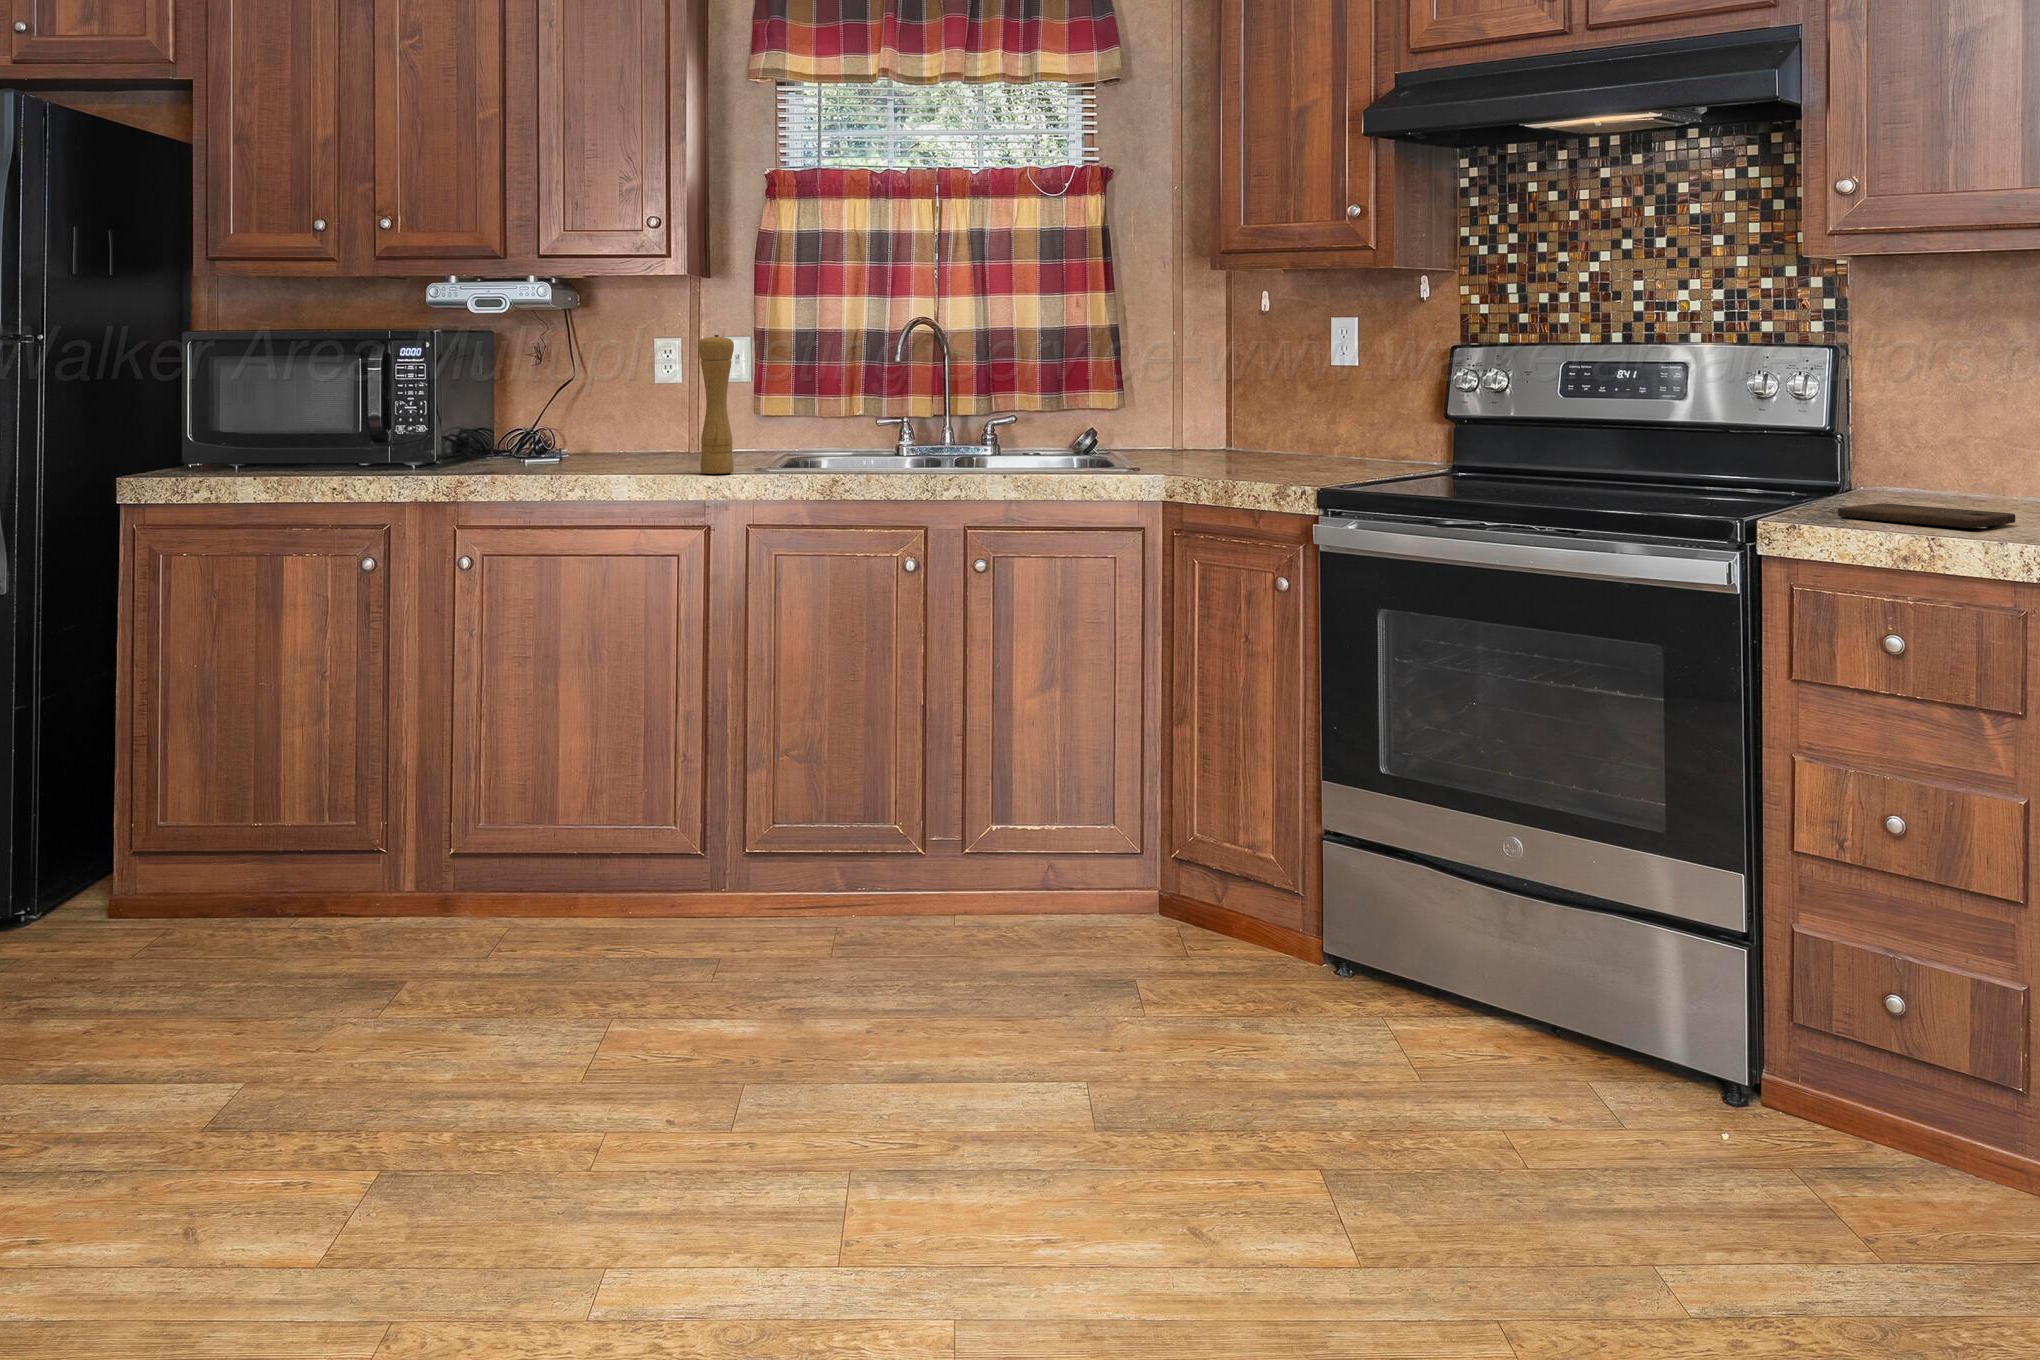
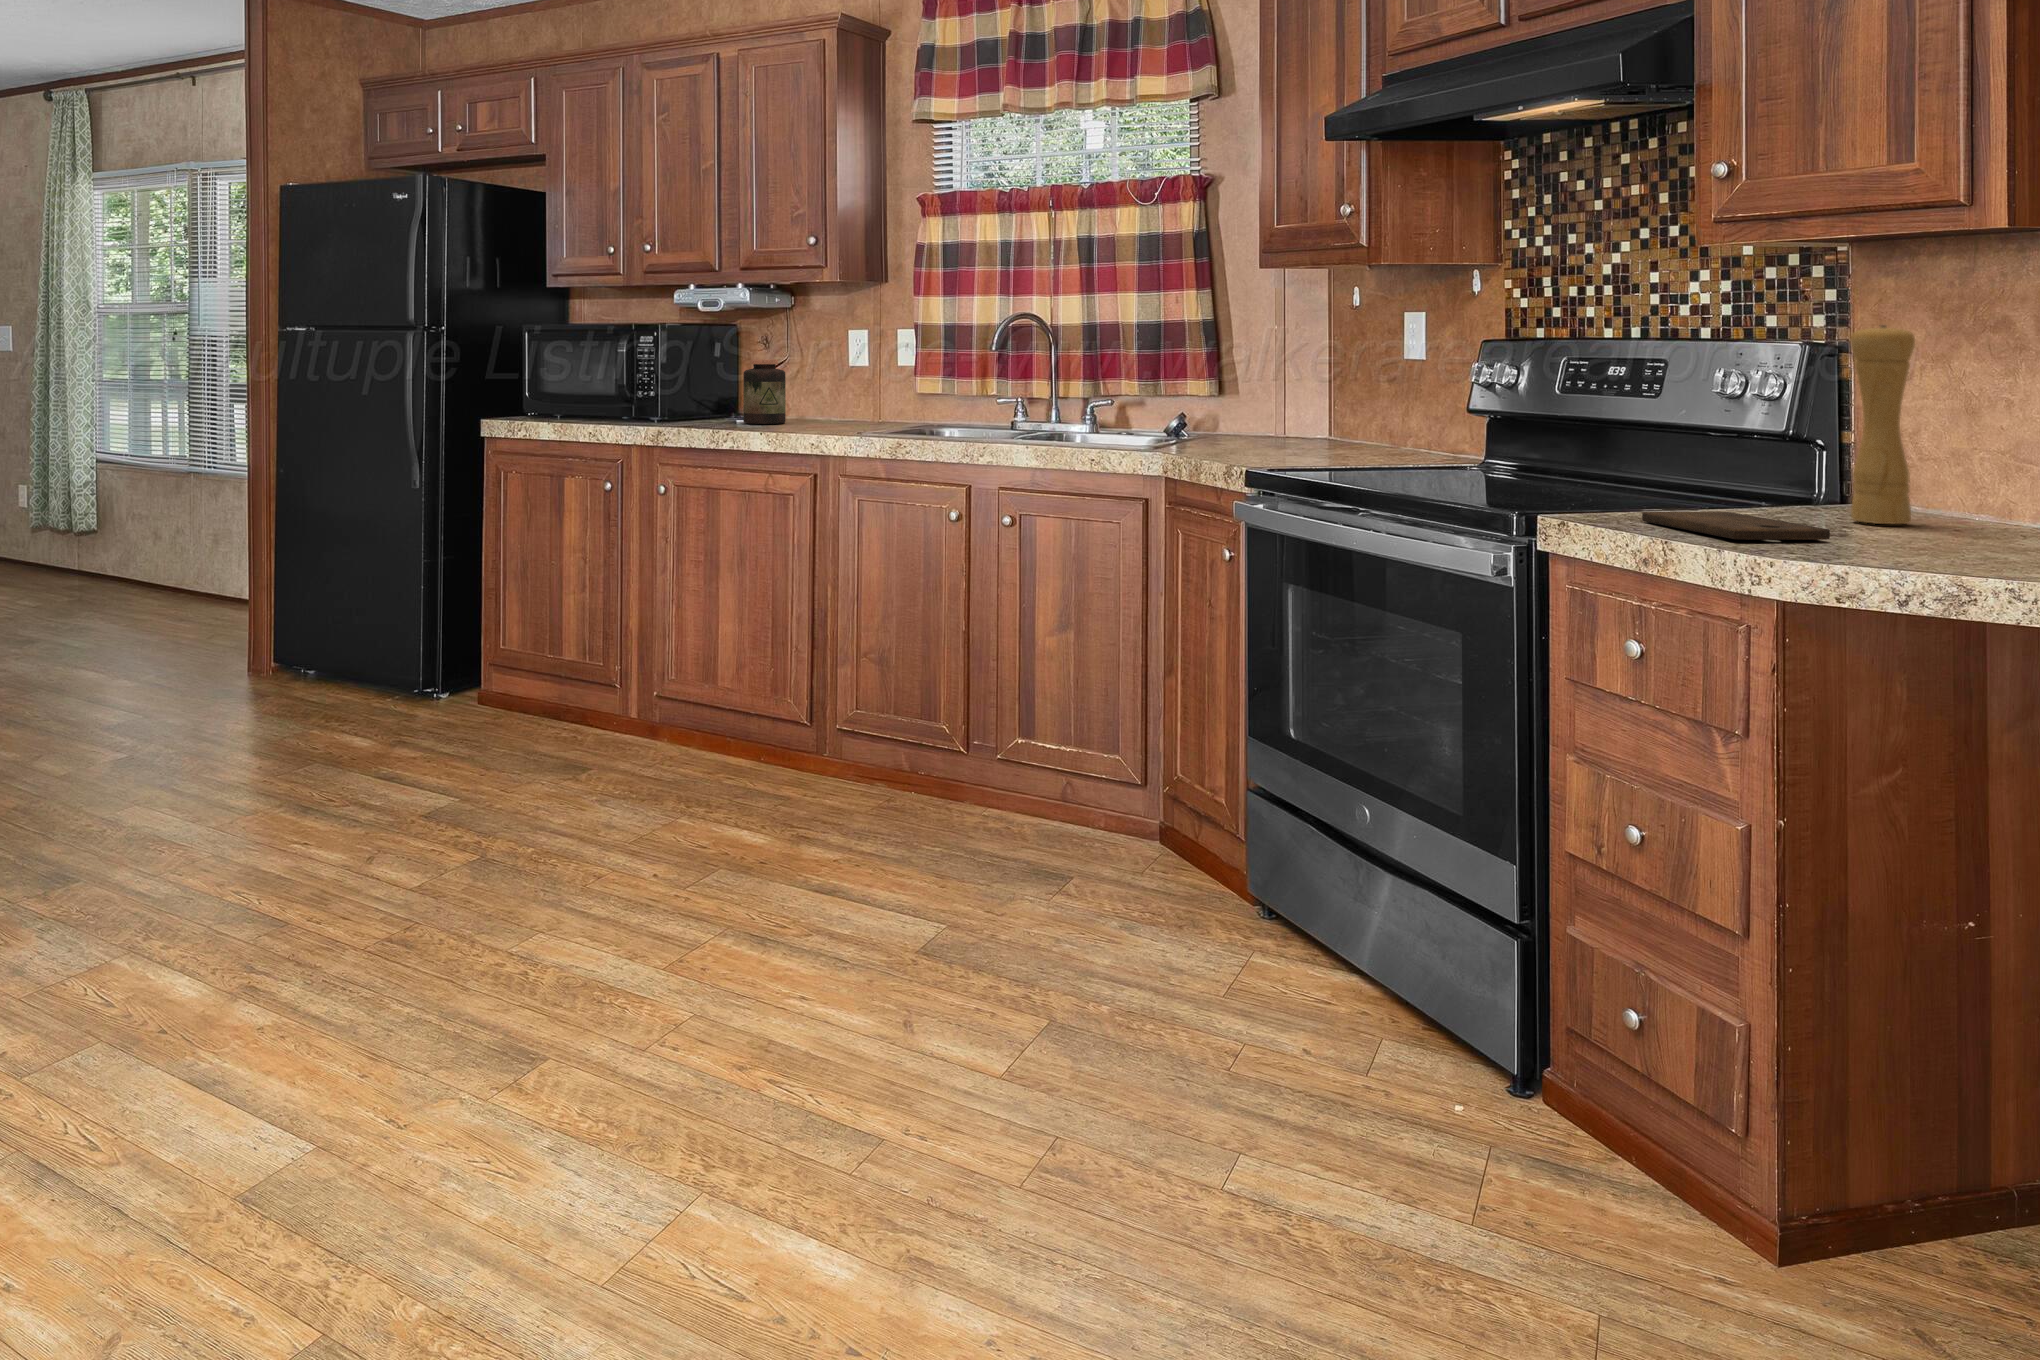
pepper mill: present [698,335,734,474] -> present [1850,325,1915,524]
jar: none [554,375,611,460] -> present [743,359,786,424]

